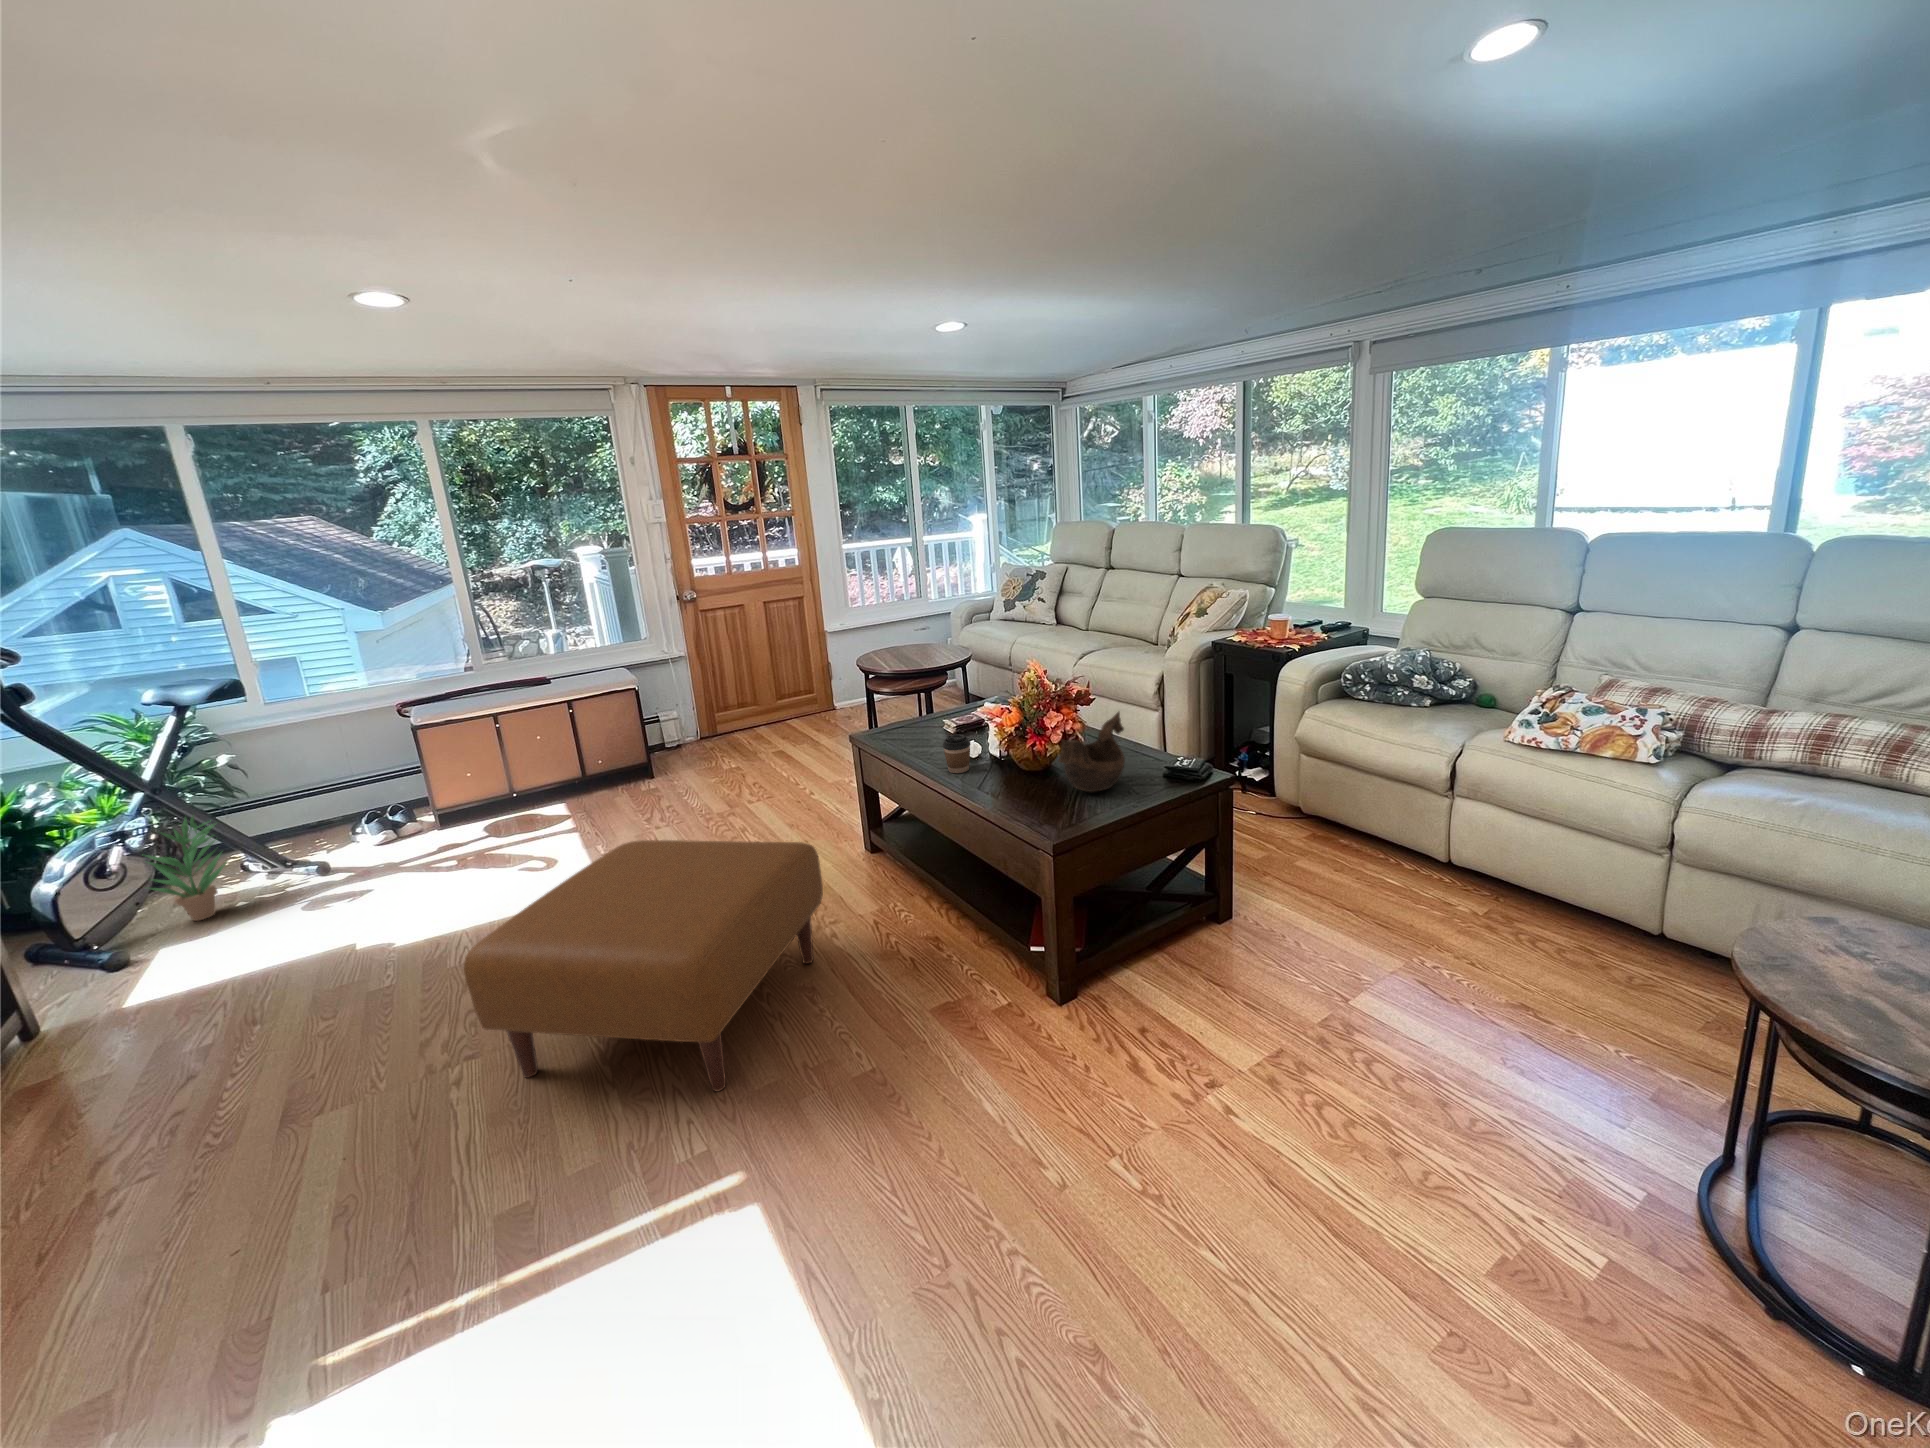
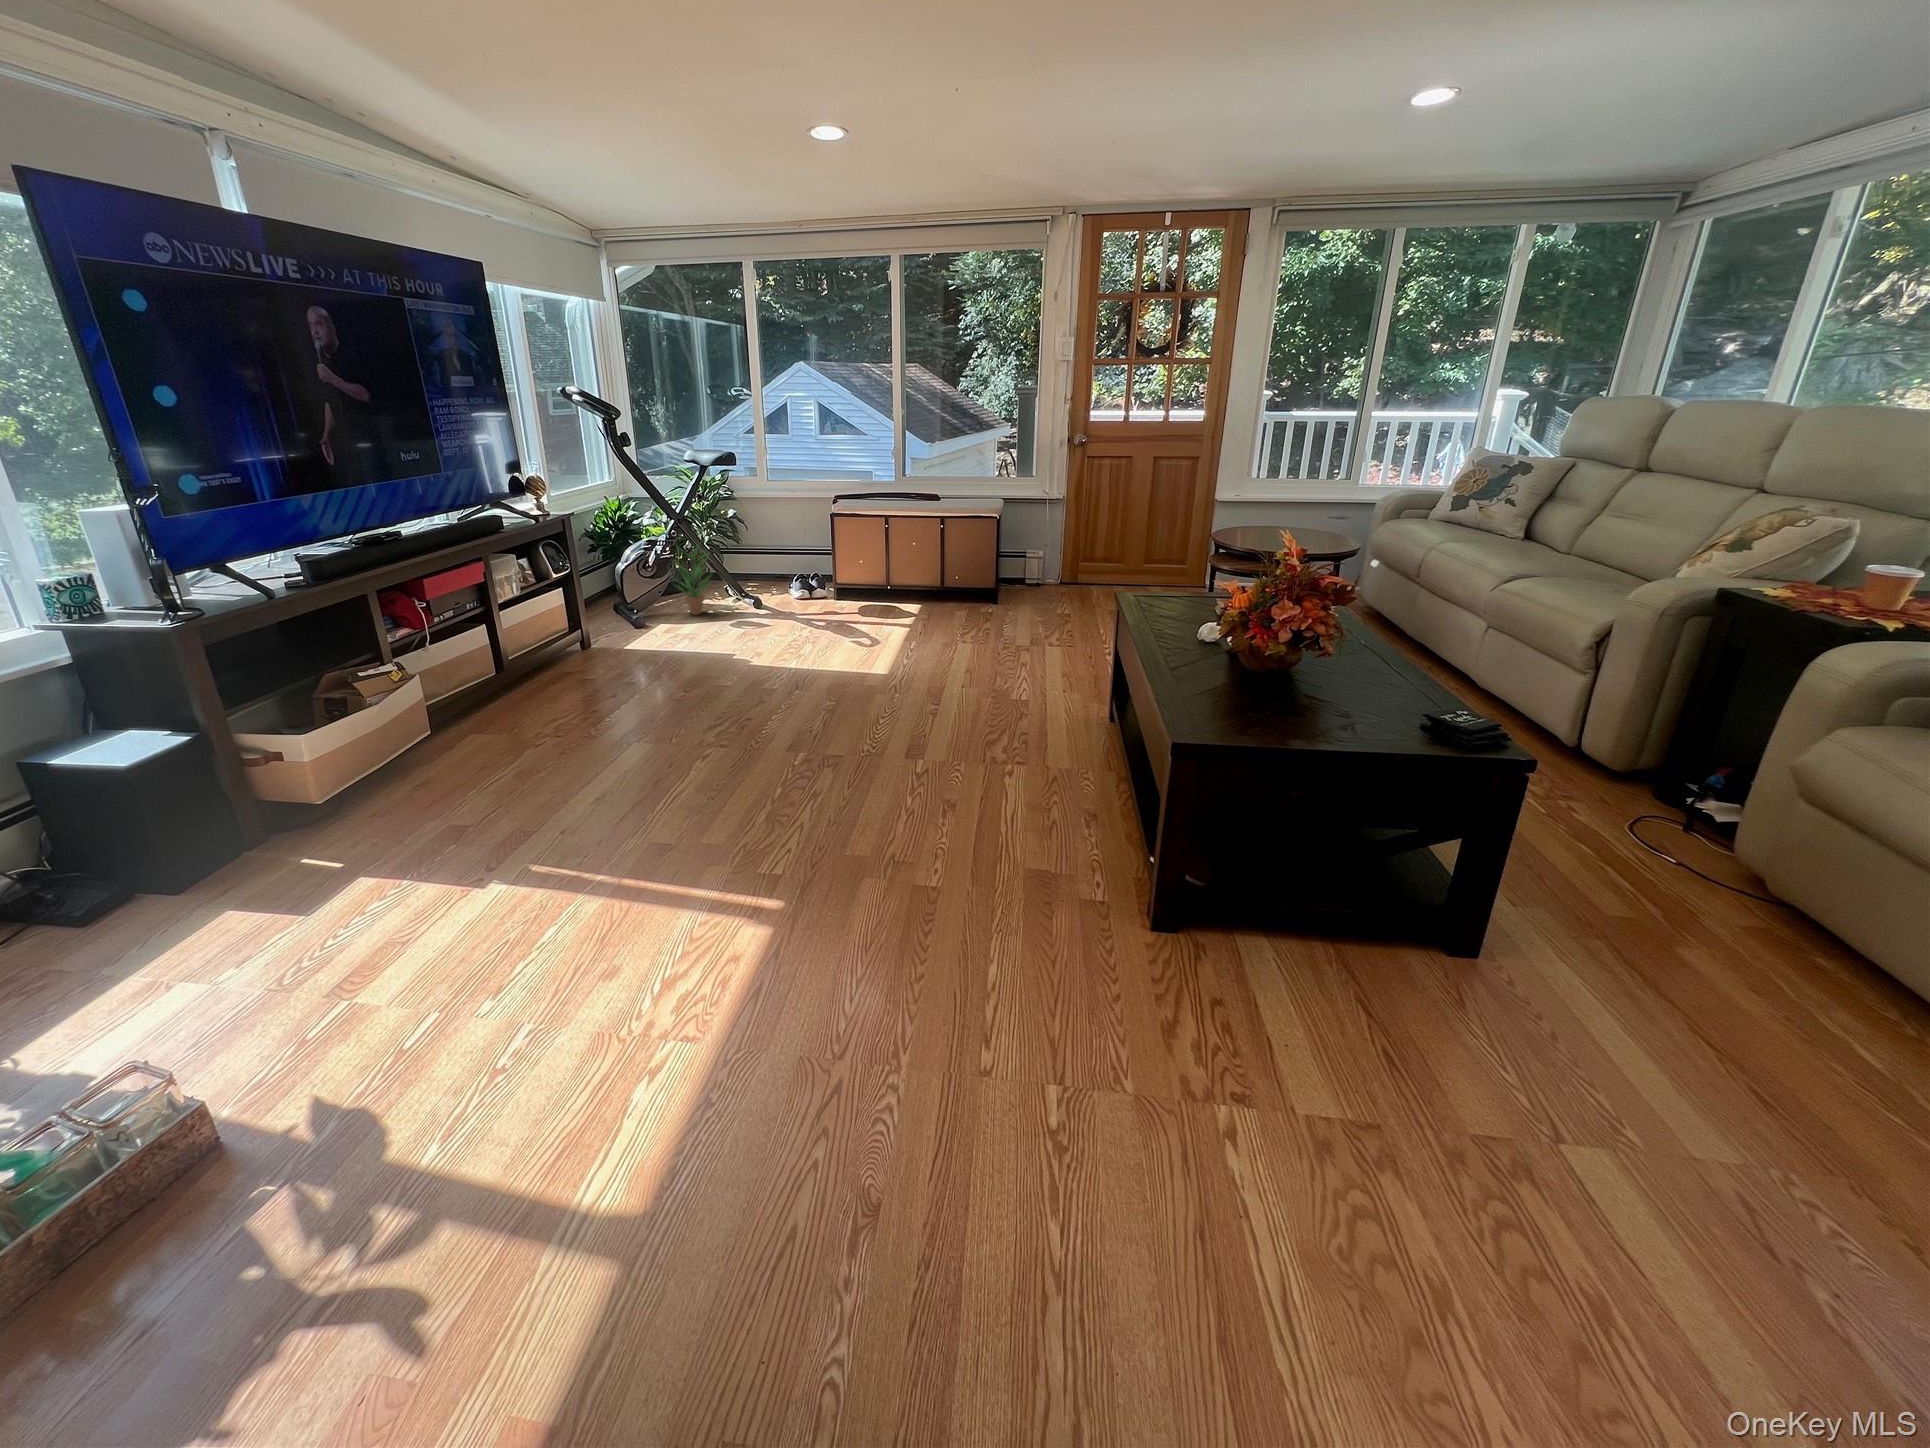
decorative bowl: present [1059,712,1125,792] -> none [1249,621,1399,715]
coffee cup: present [943,734,970,773] -> none [1162,603,1197,650]
ottoman: present [464,840,823,1091] -> none [712,626,994,838]

